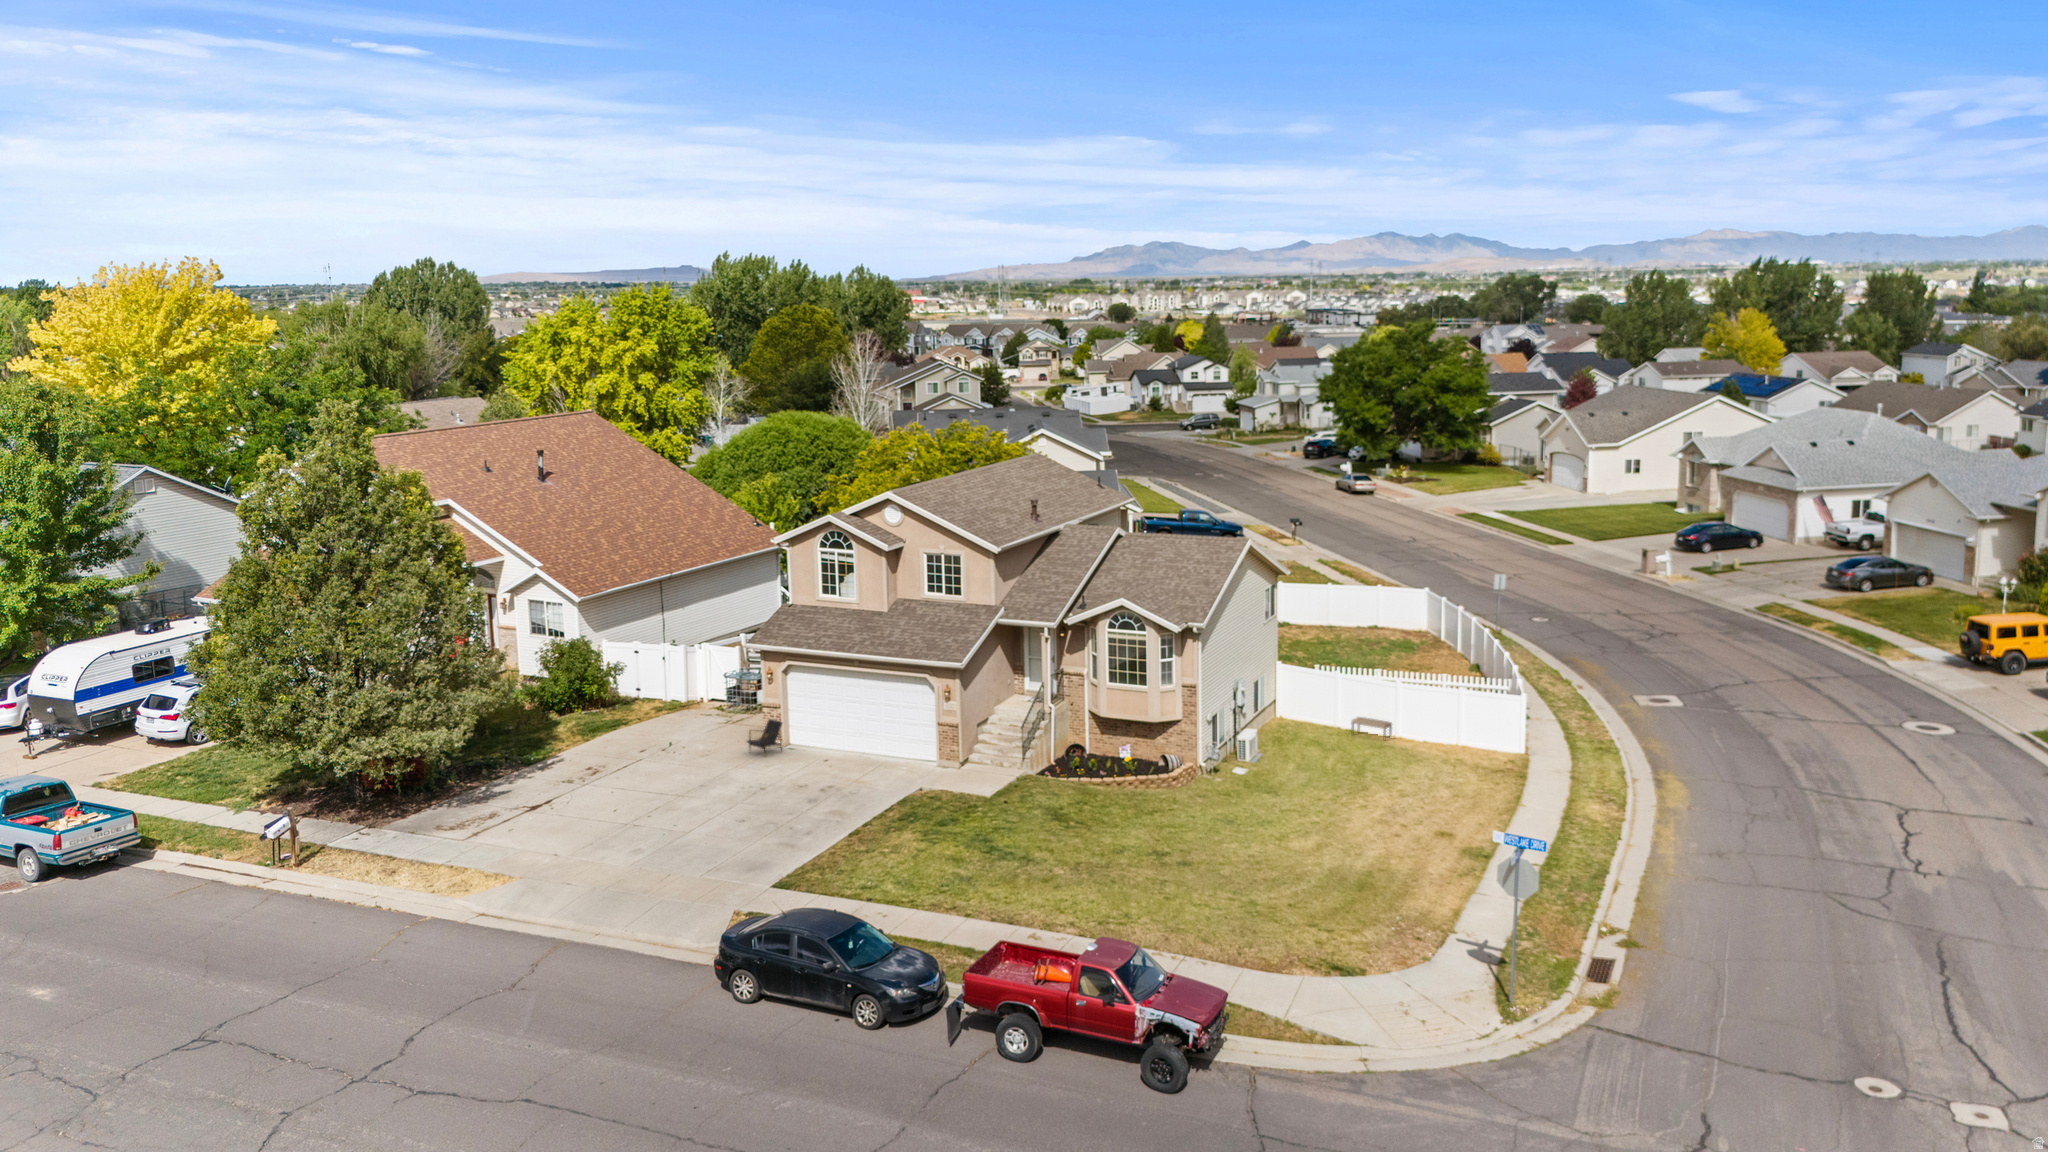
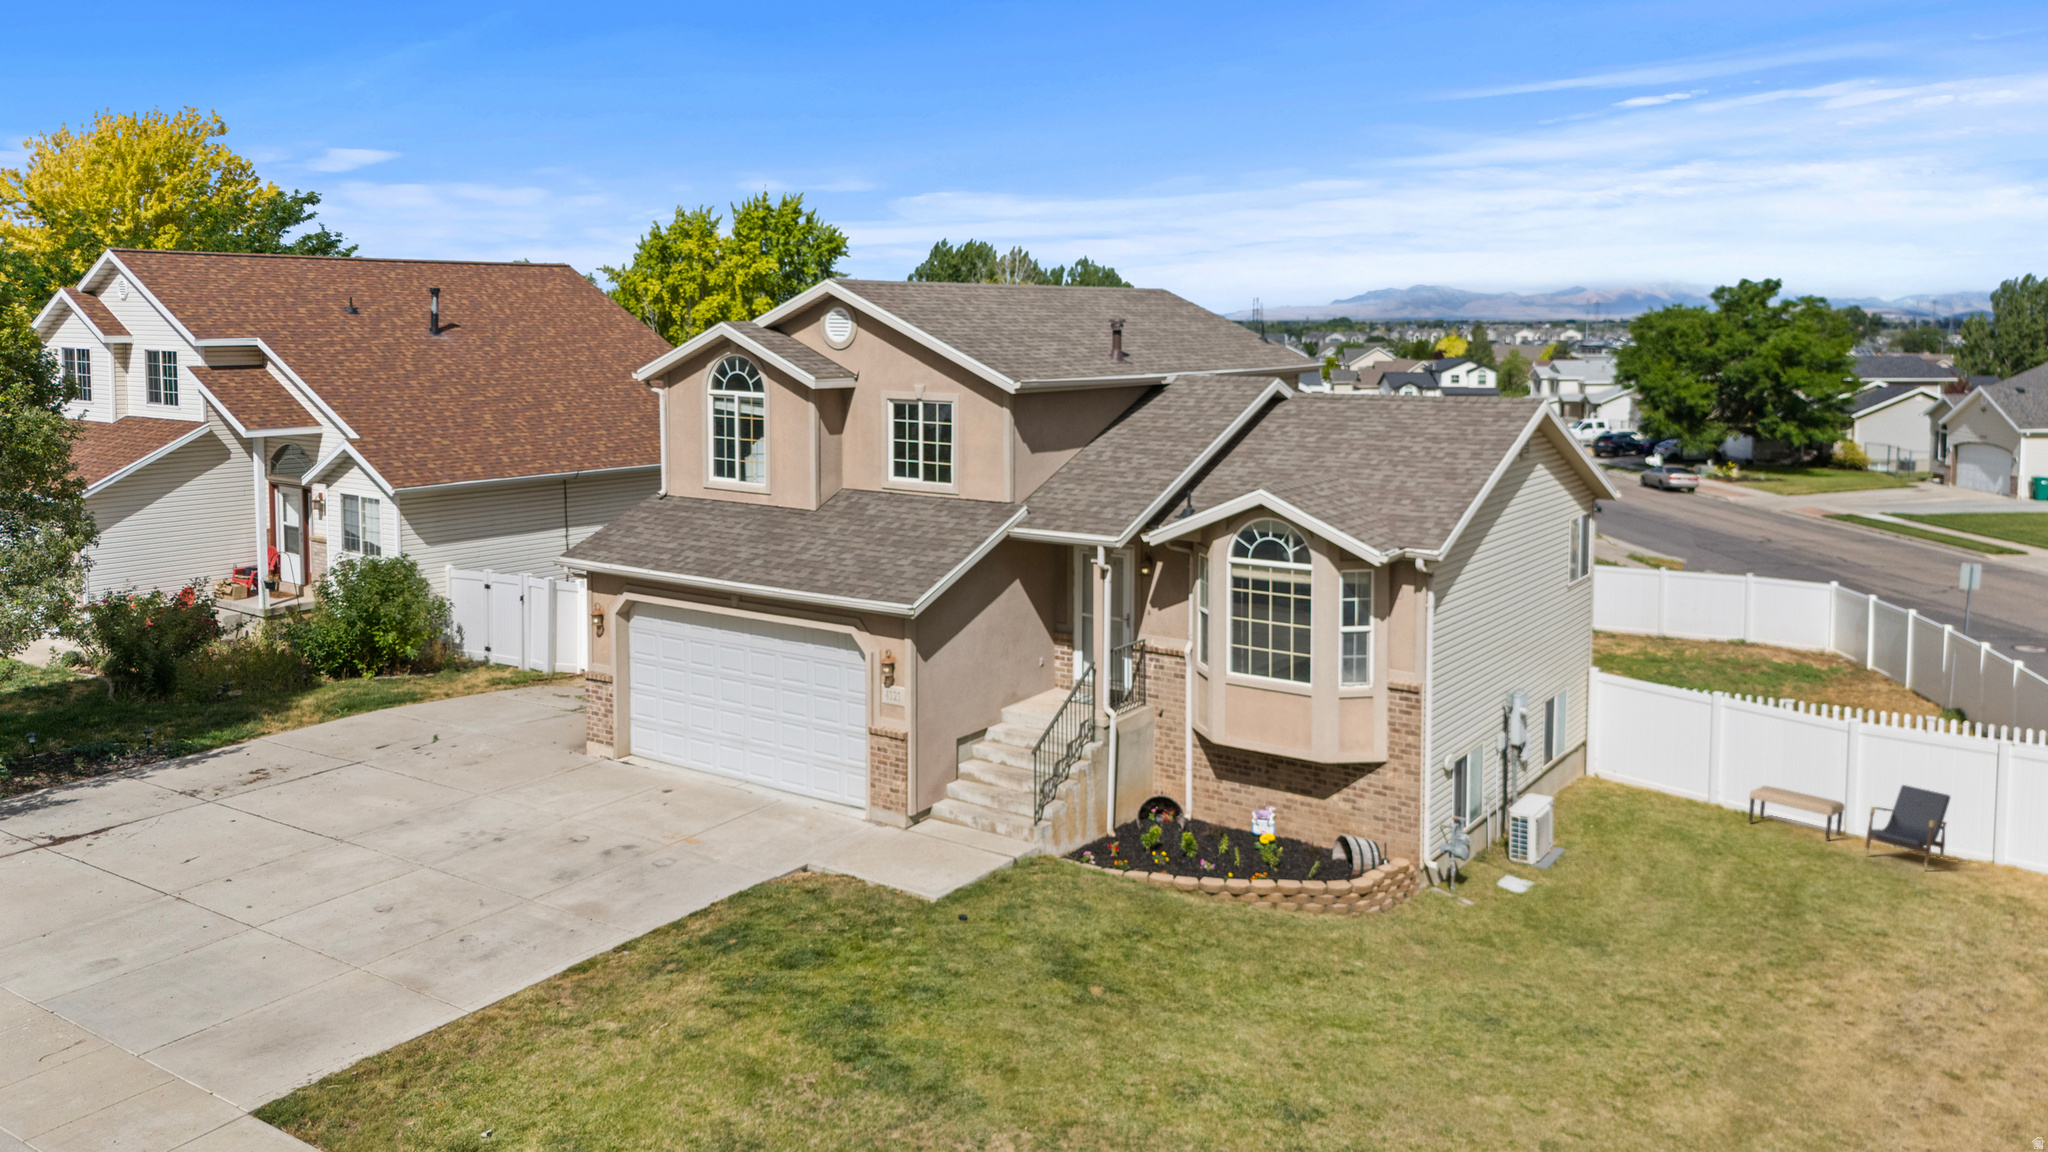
lounge chair: present [747,719,782,752] -> present [1865,785,1950,871]

